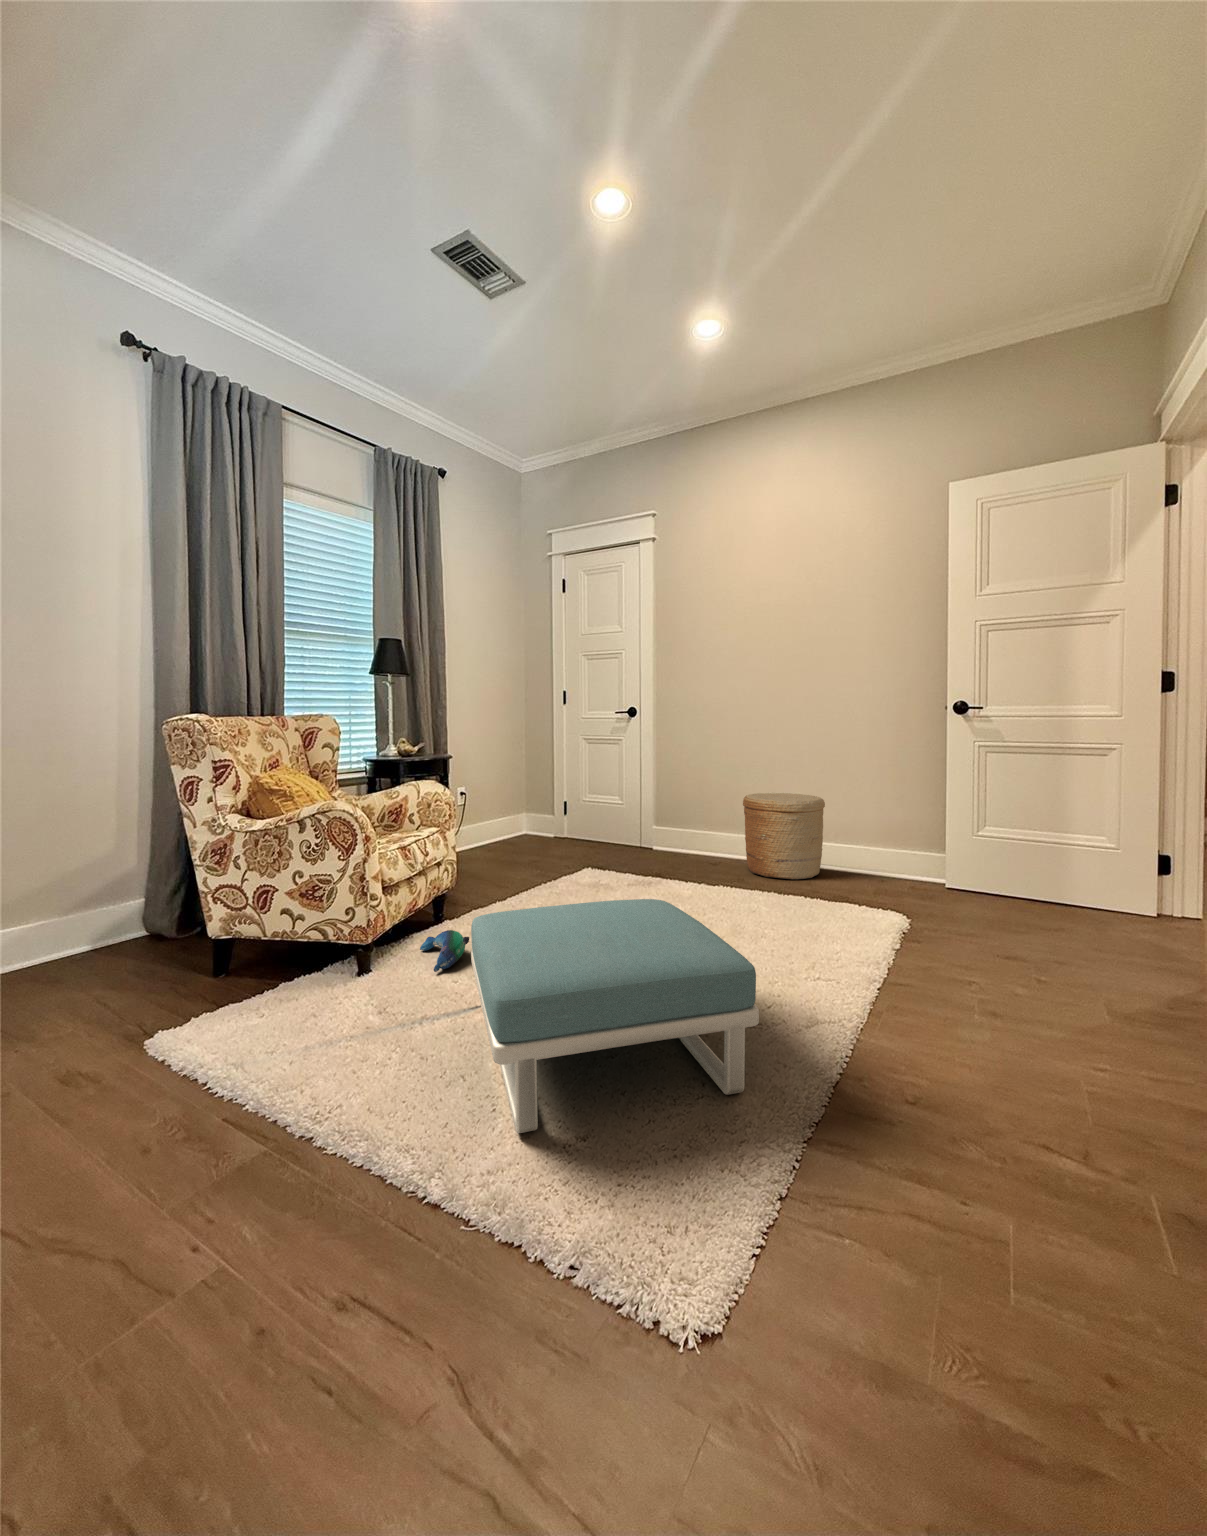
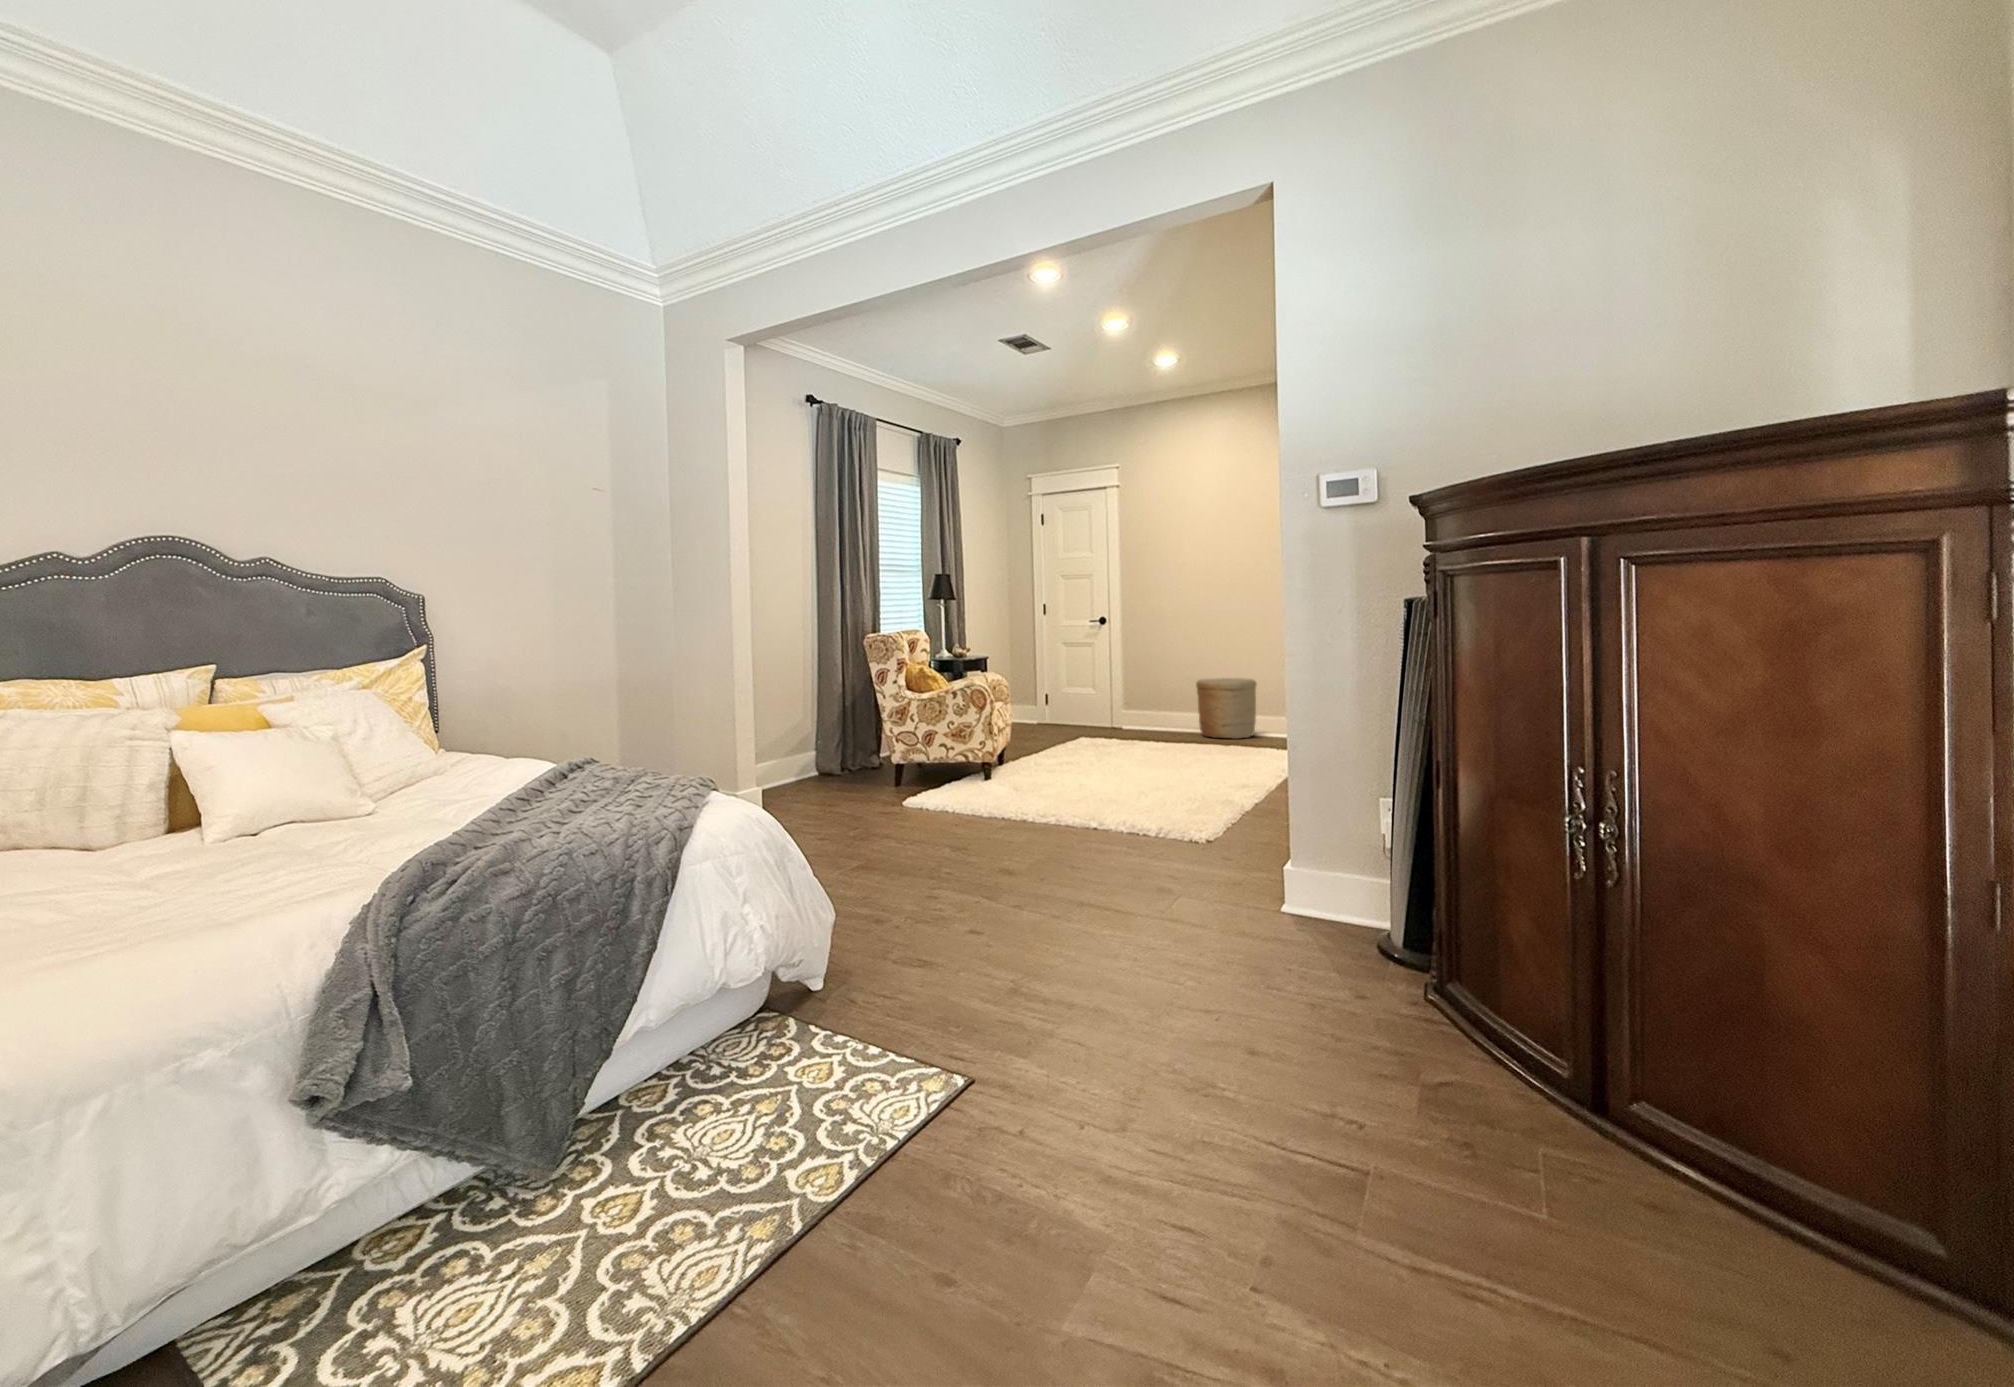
footstool: present [471,899,759,1133] -> none [1063,729,1227,817]
plush toy: present [420,930,469,972] -> none [1008,760,1042,779]

